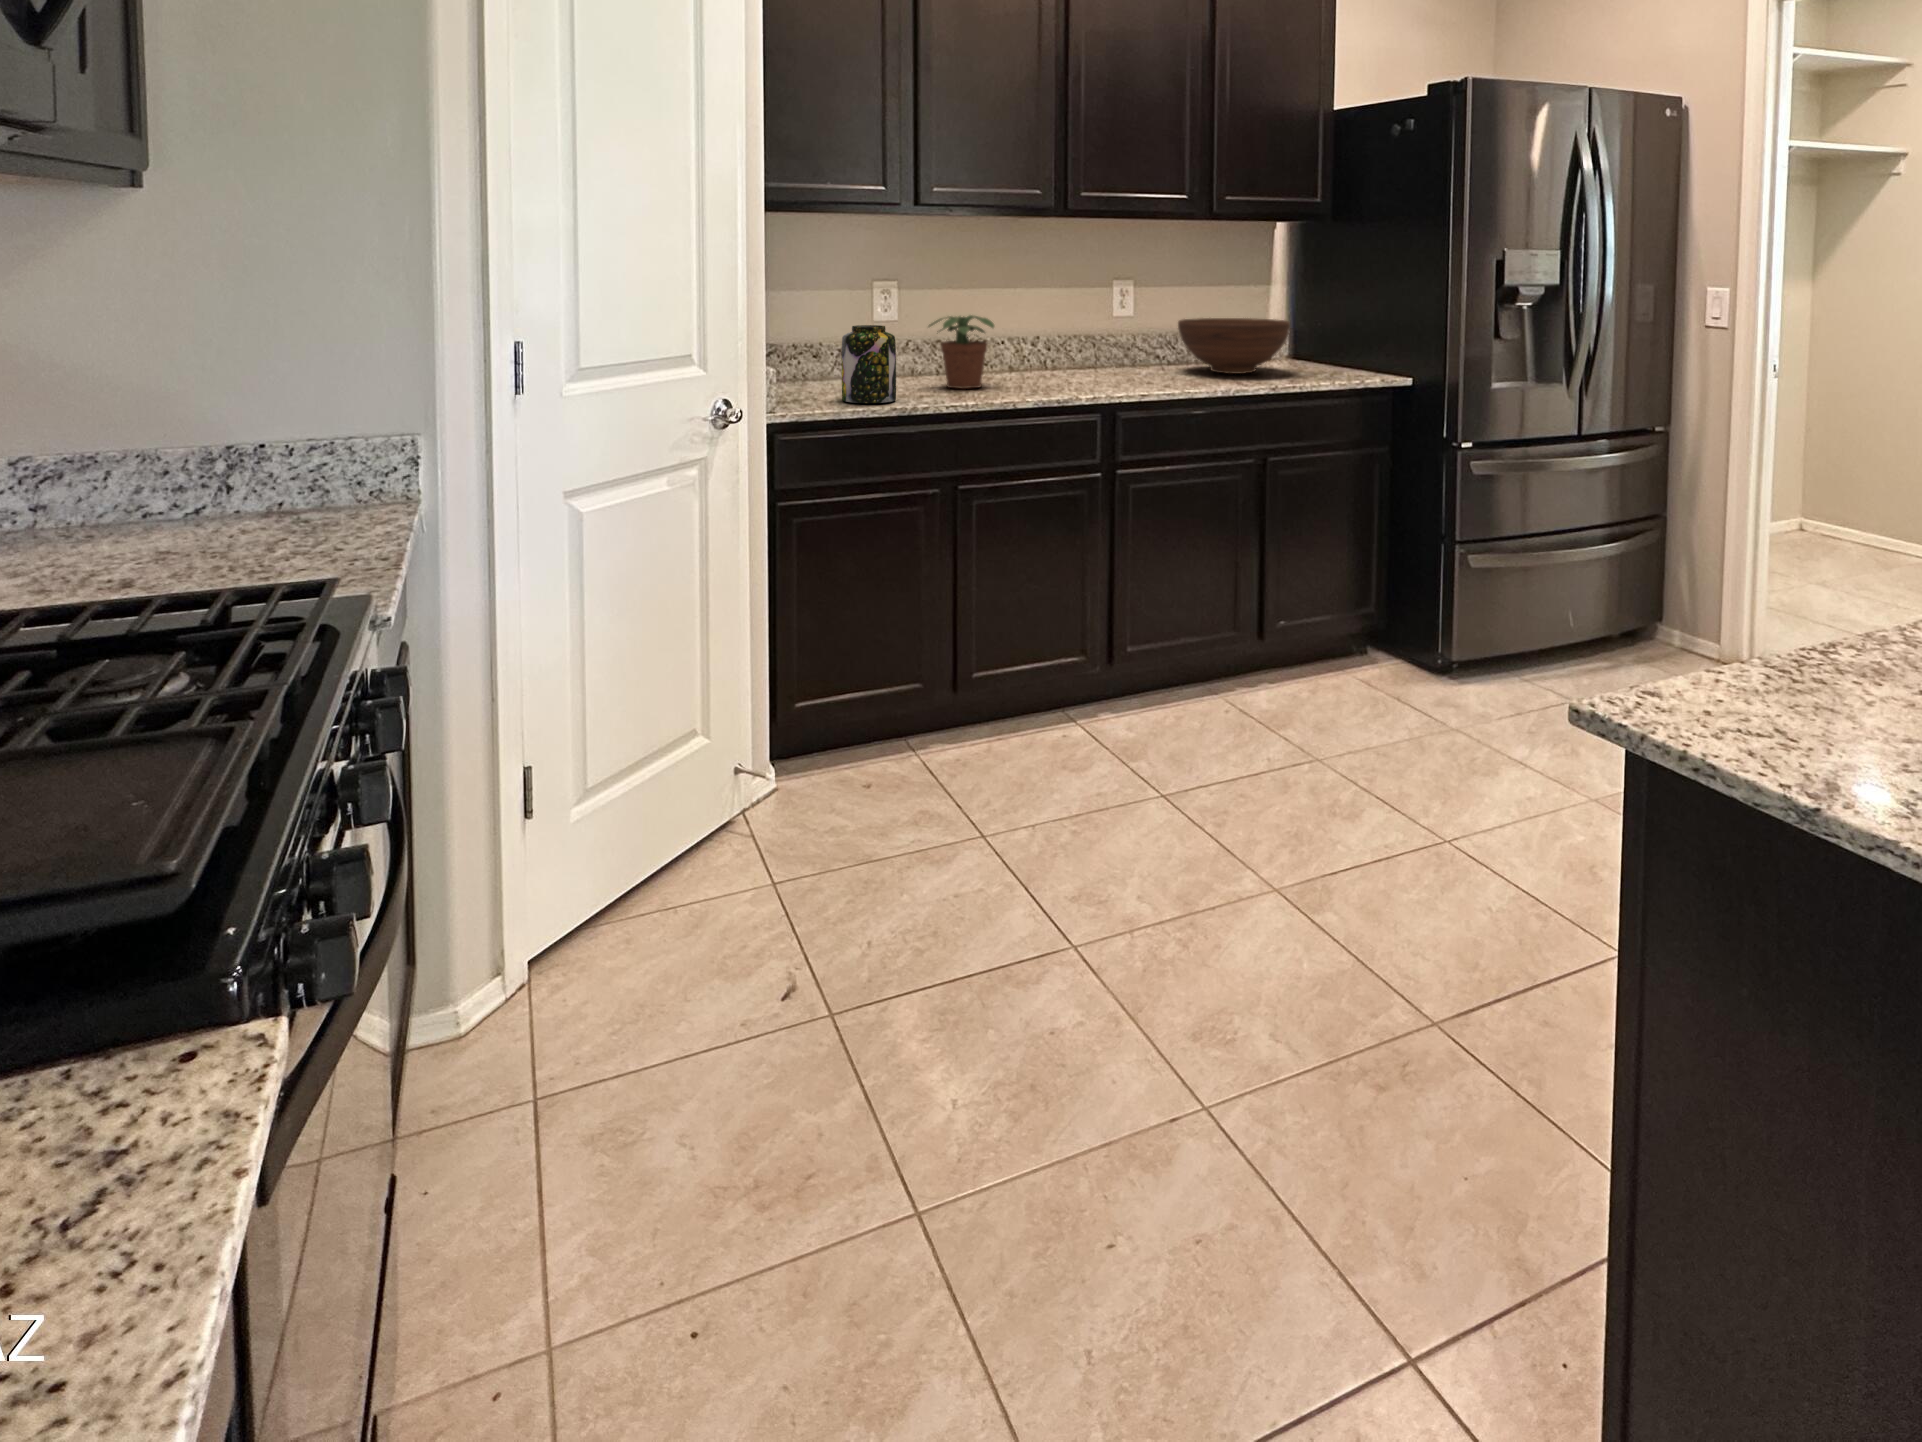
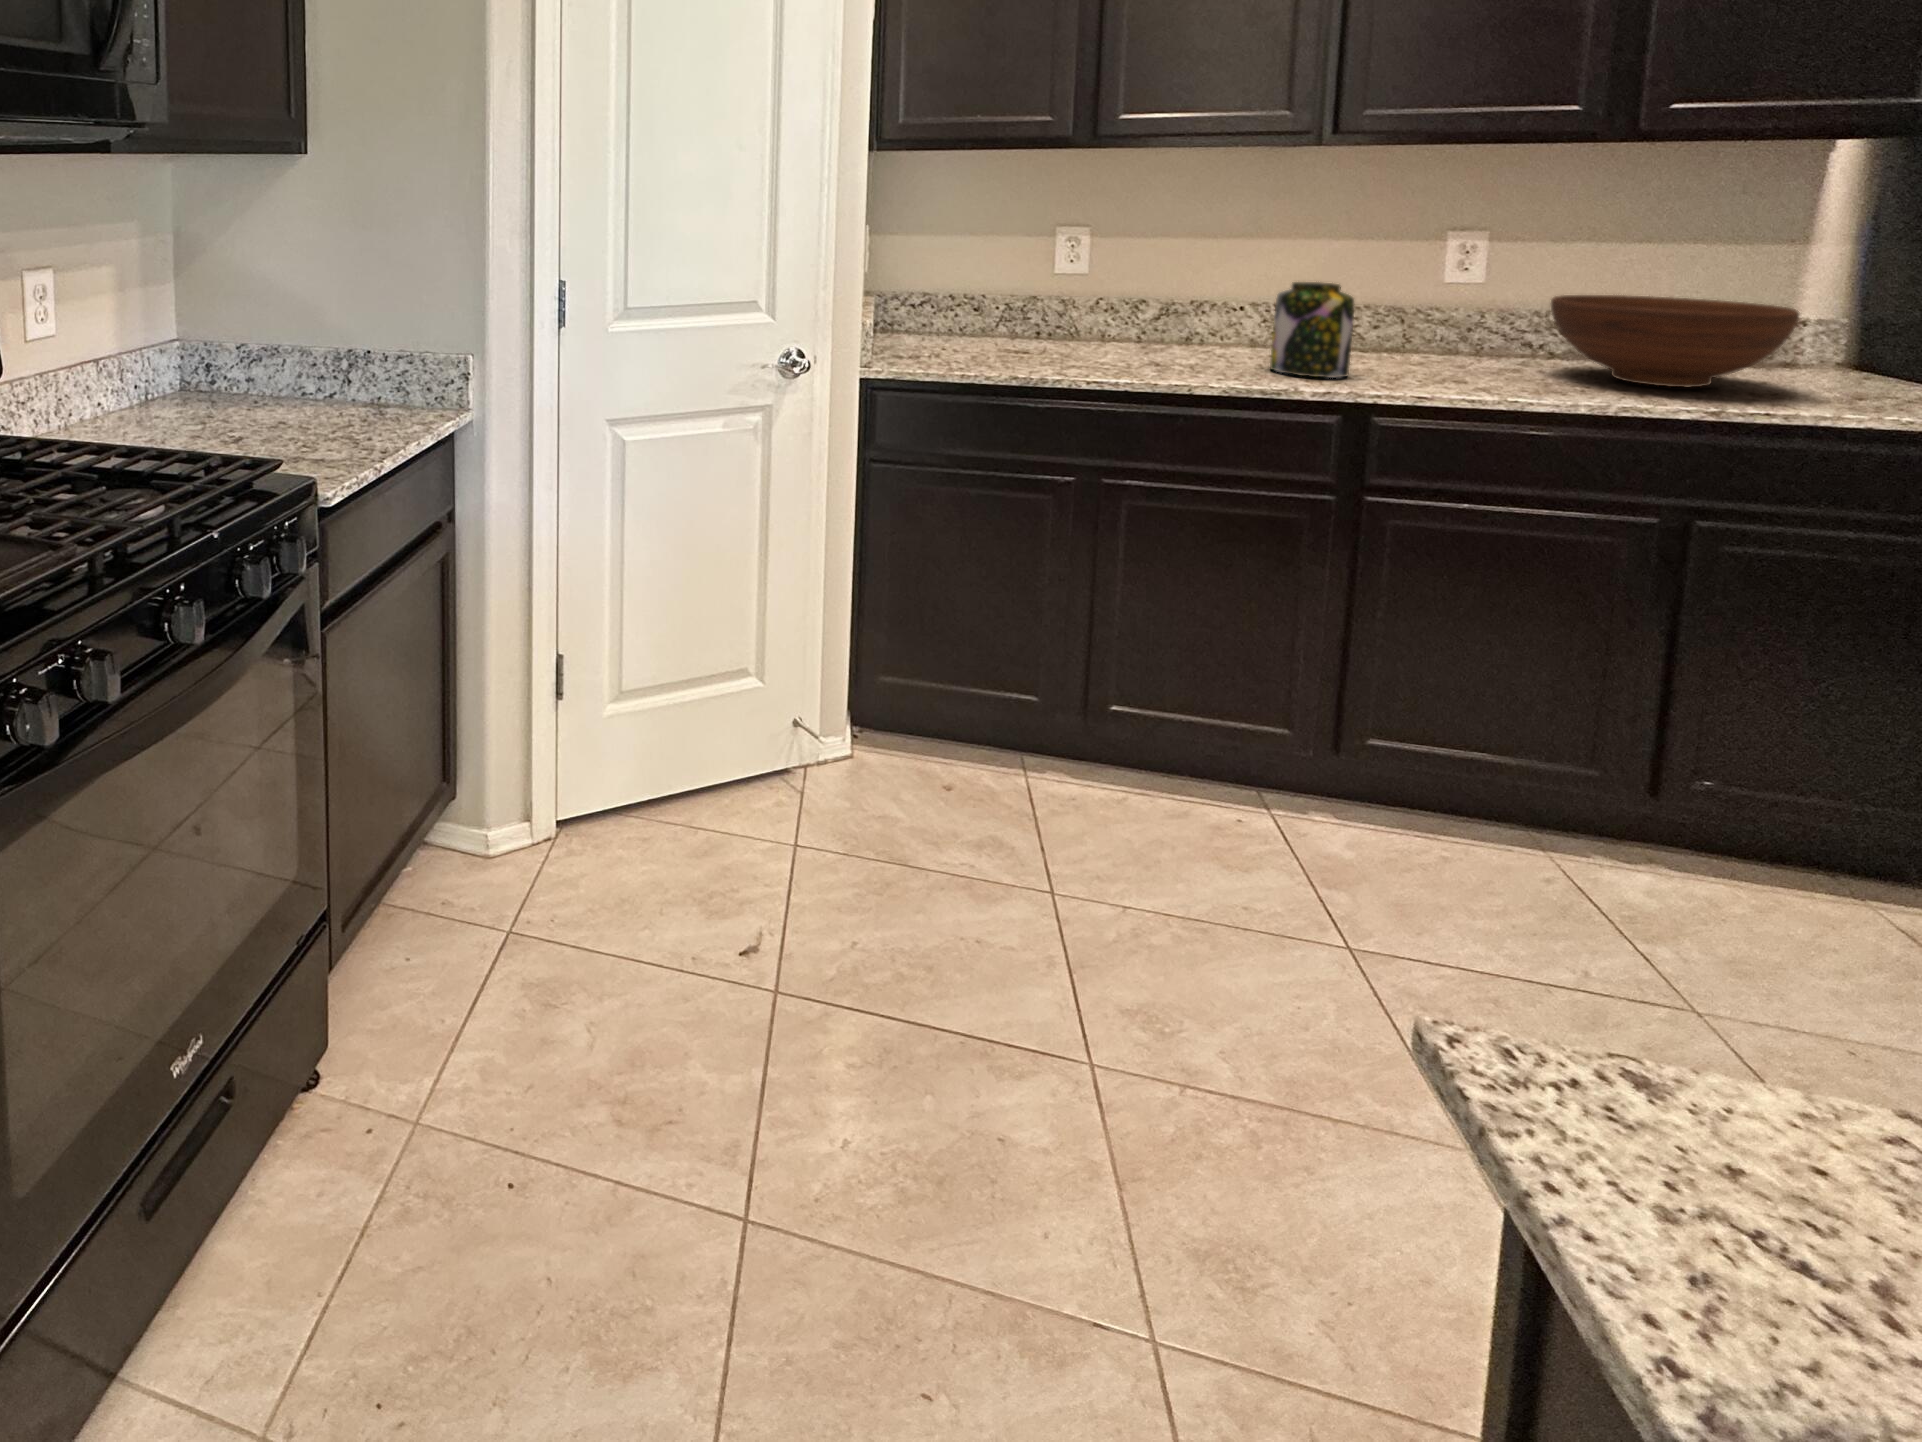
potted plant: present [929,315,994,389] -> none [1104,273,1204,364]
jar: present [842,325,896,403] -> present [1270,282,1354,378]

